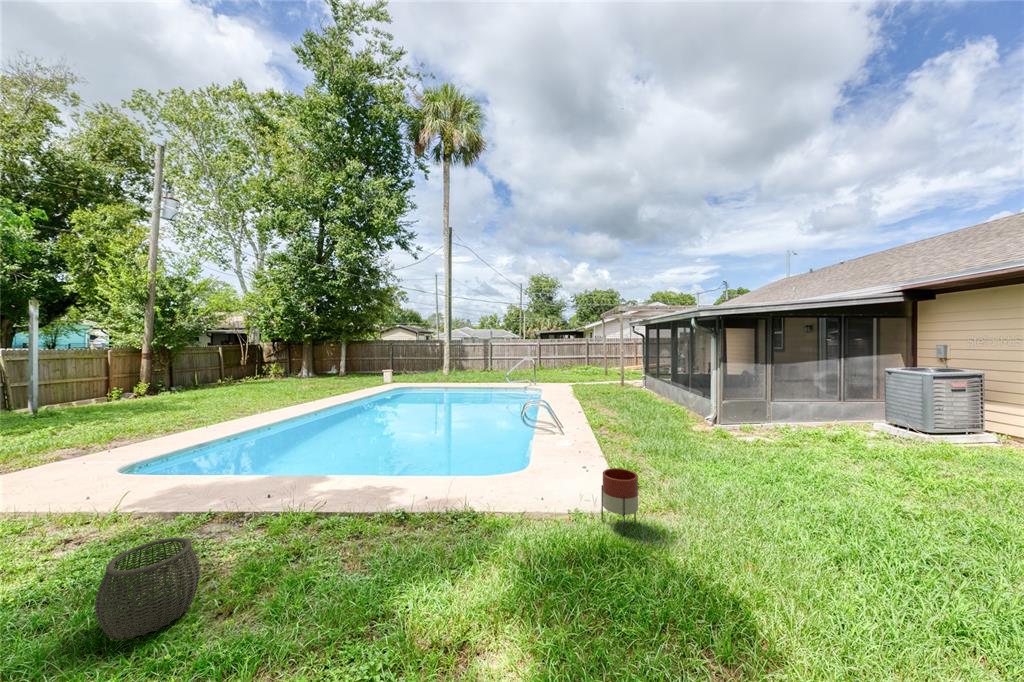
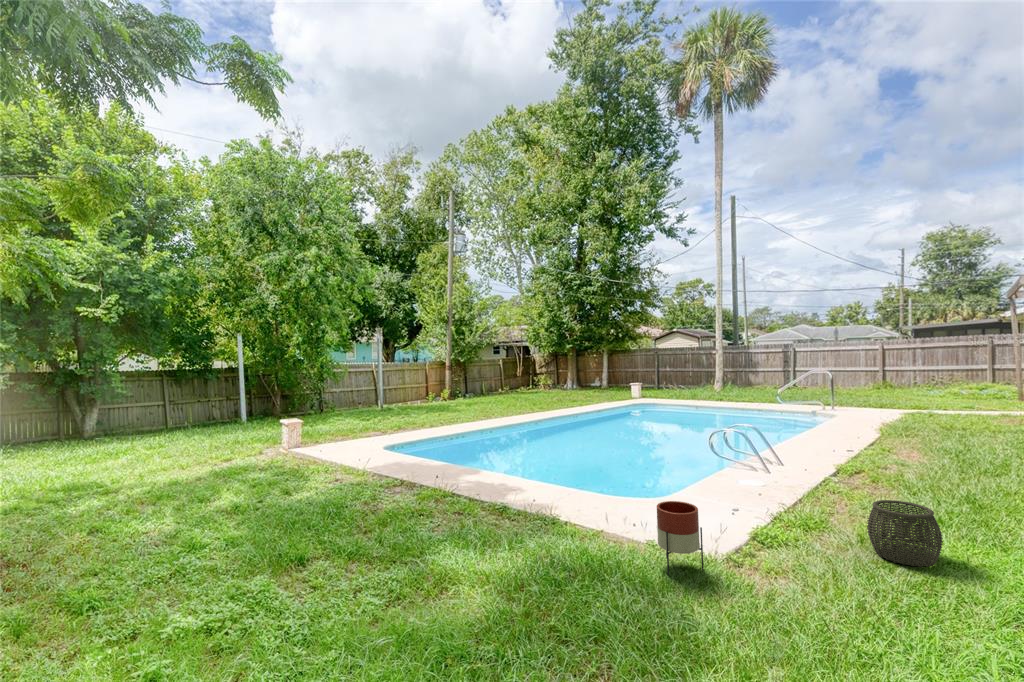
woven basket: present [95,538,201,640] -> present [867,500,943,567]

